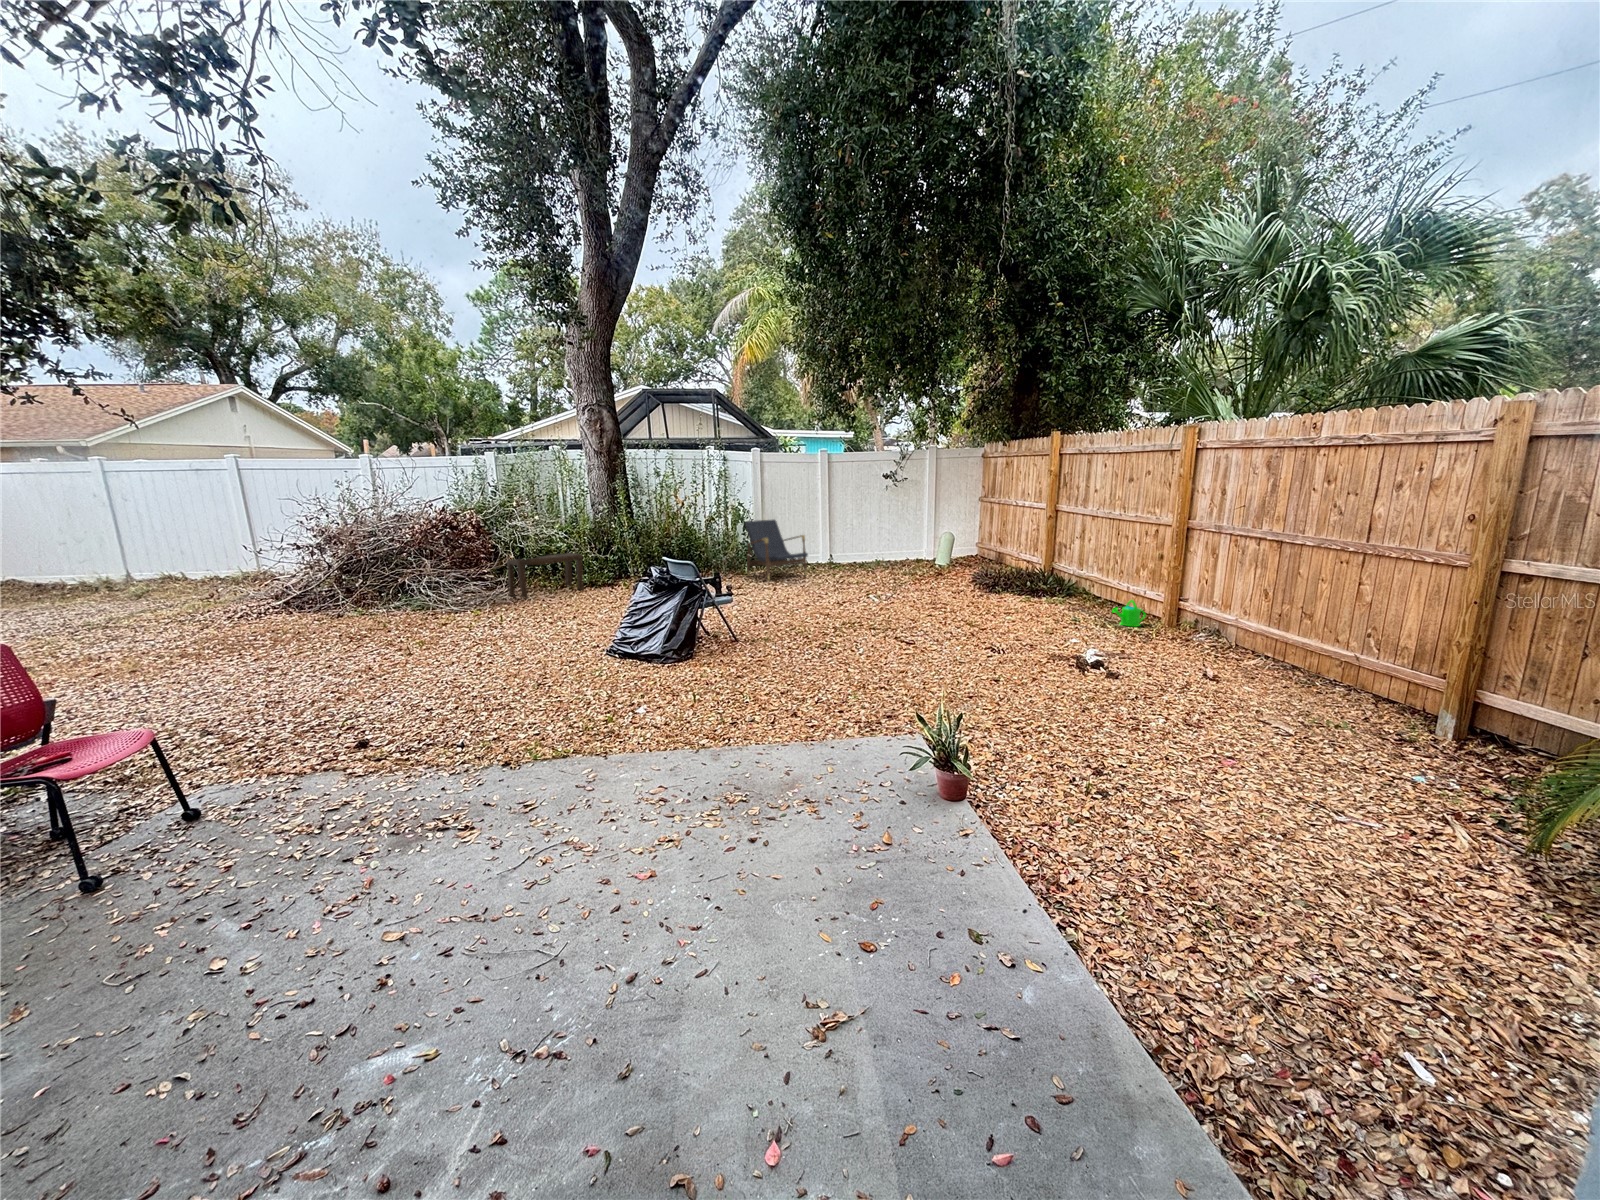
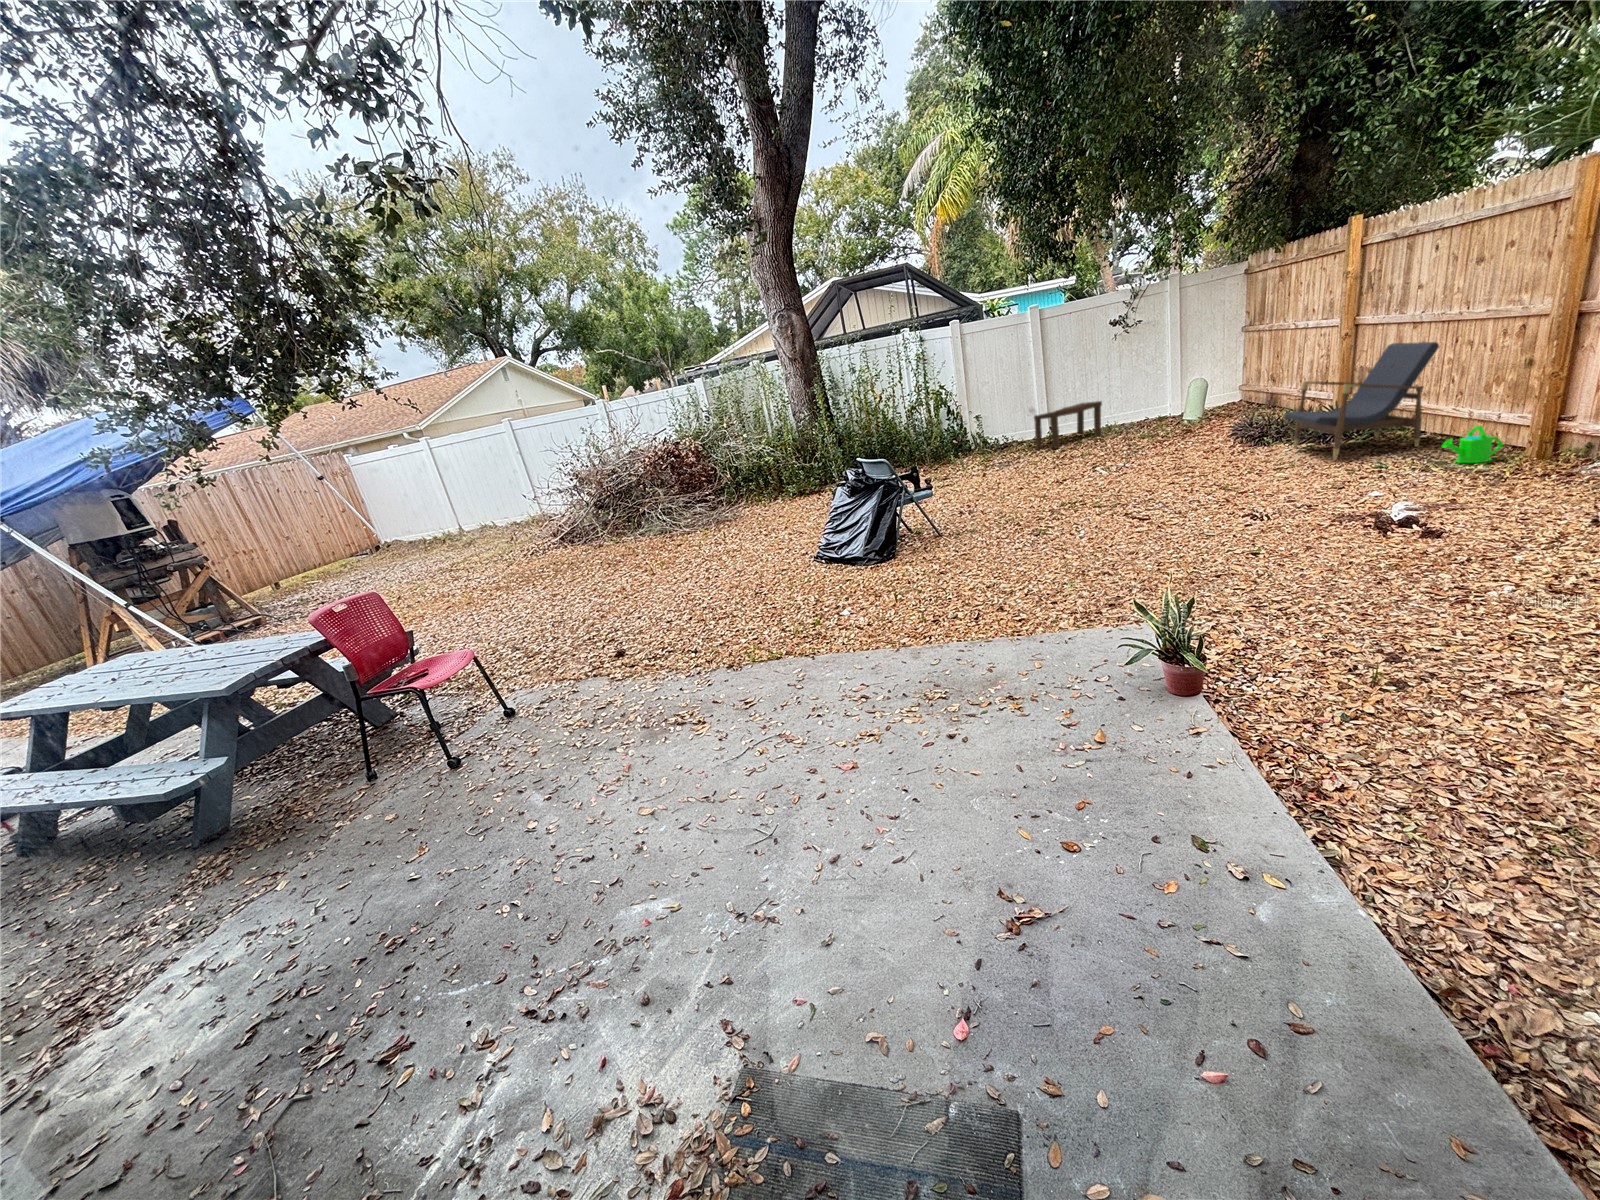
lounge chair: present [745,520,808,580] -> present [1285,342,1439,460]
bench: present [507,553,584,599] -> present [1034,401,1102,449]

